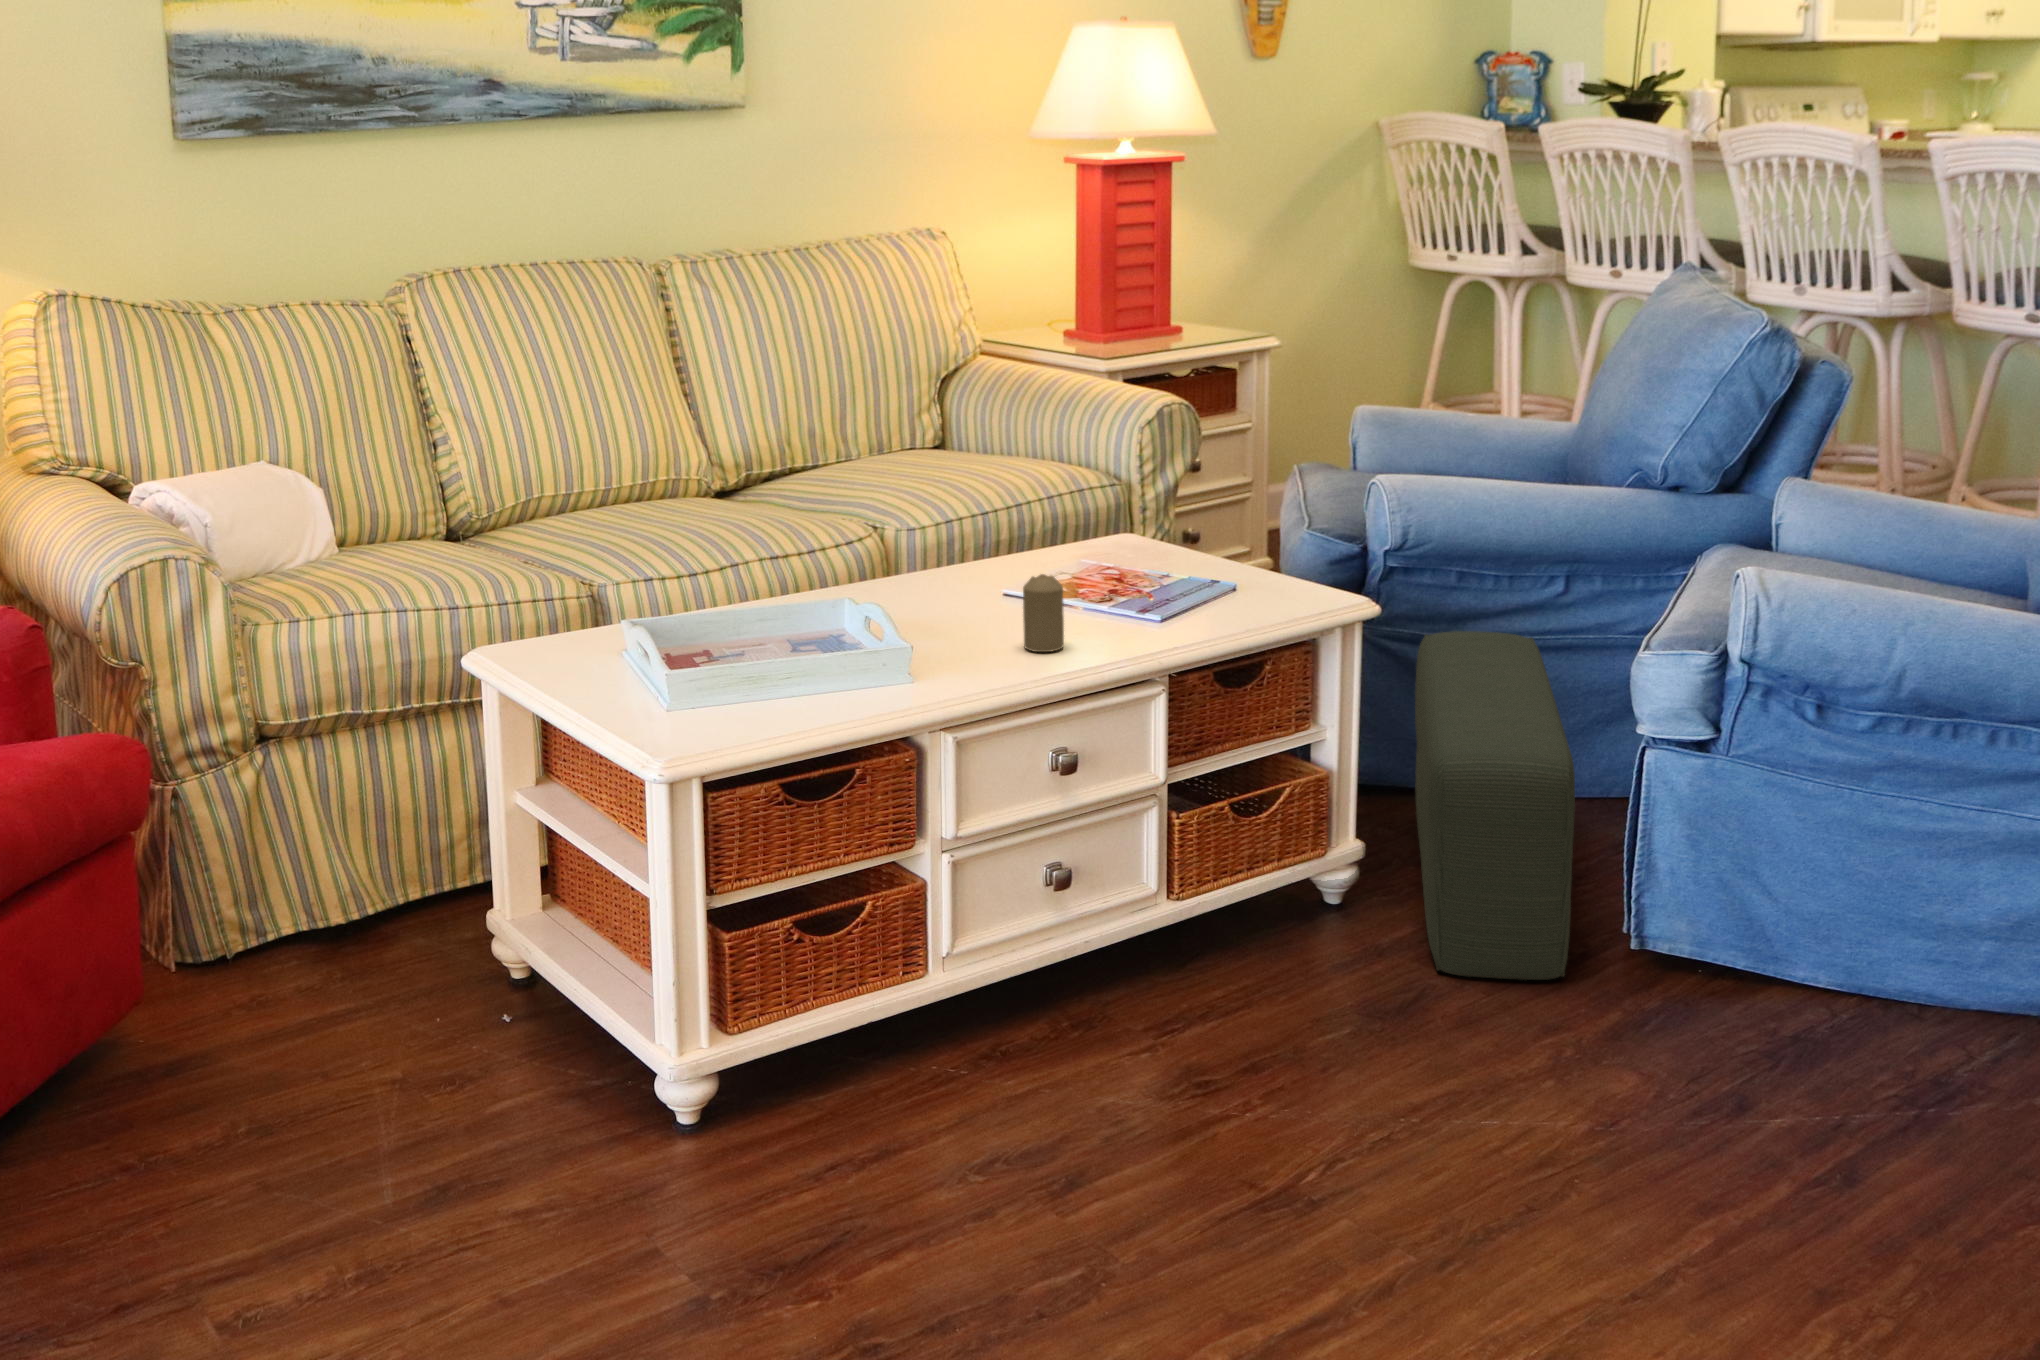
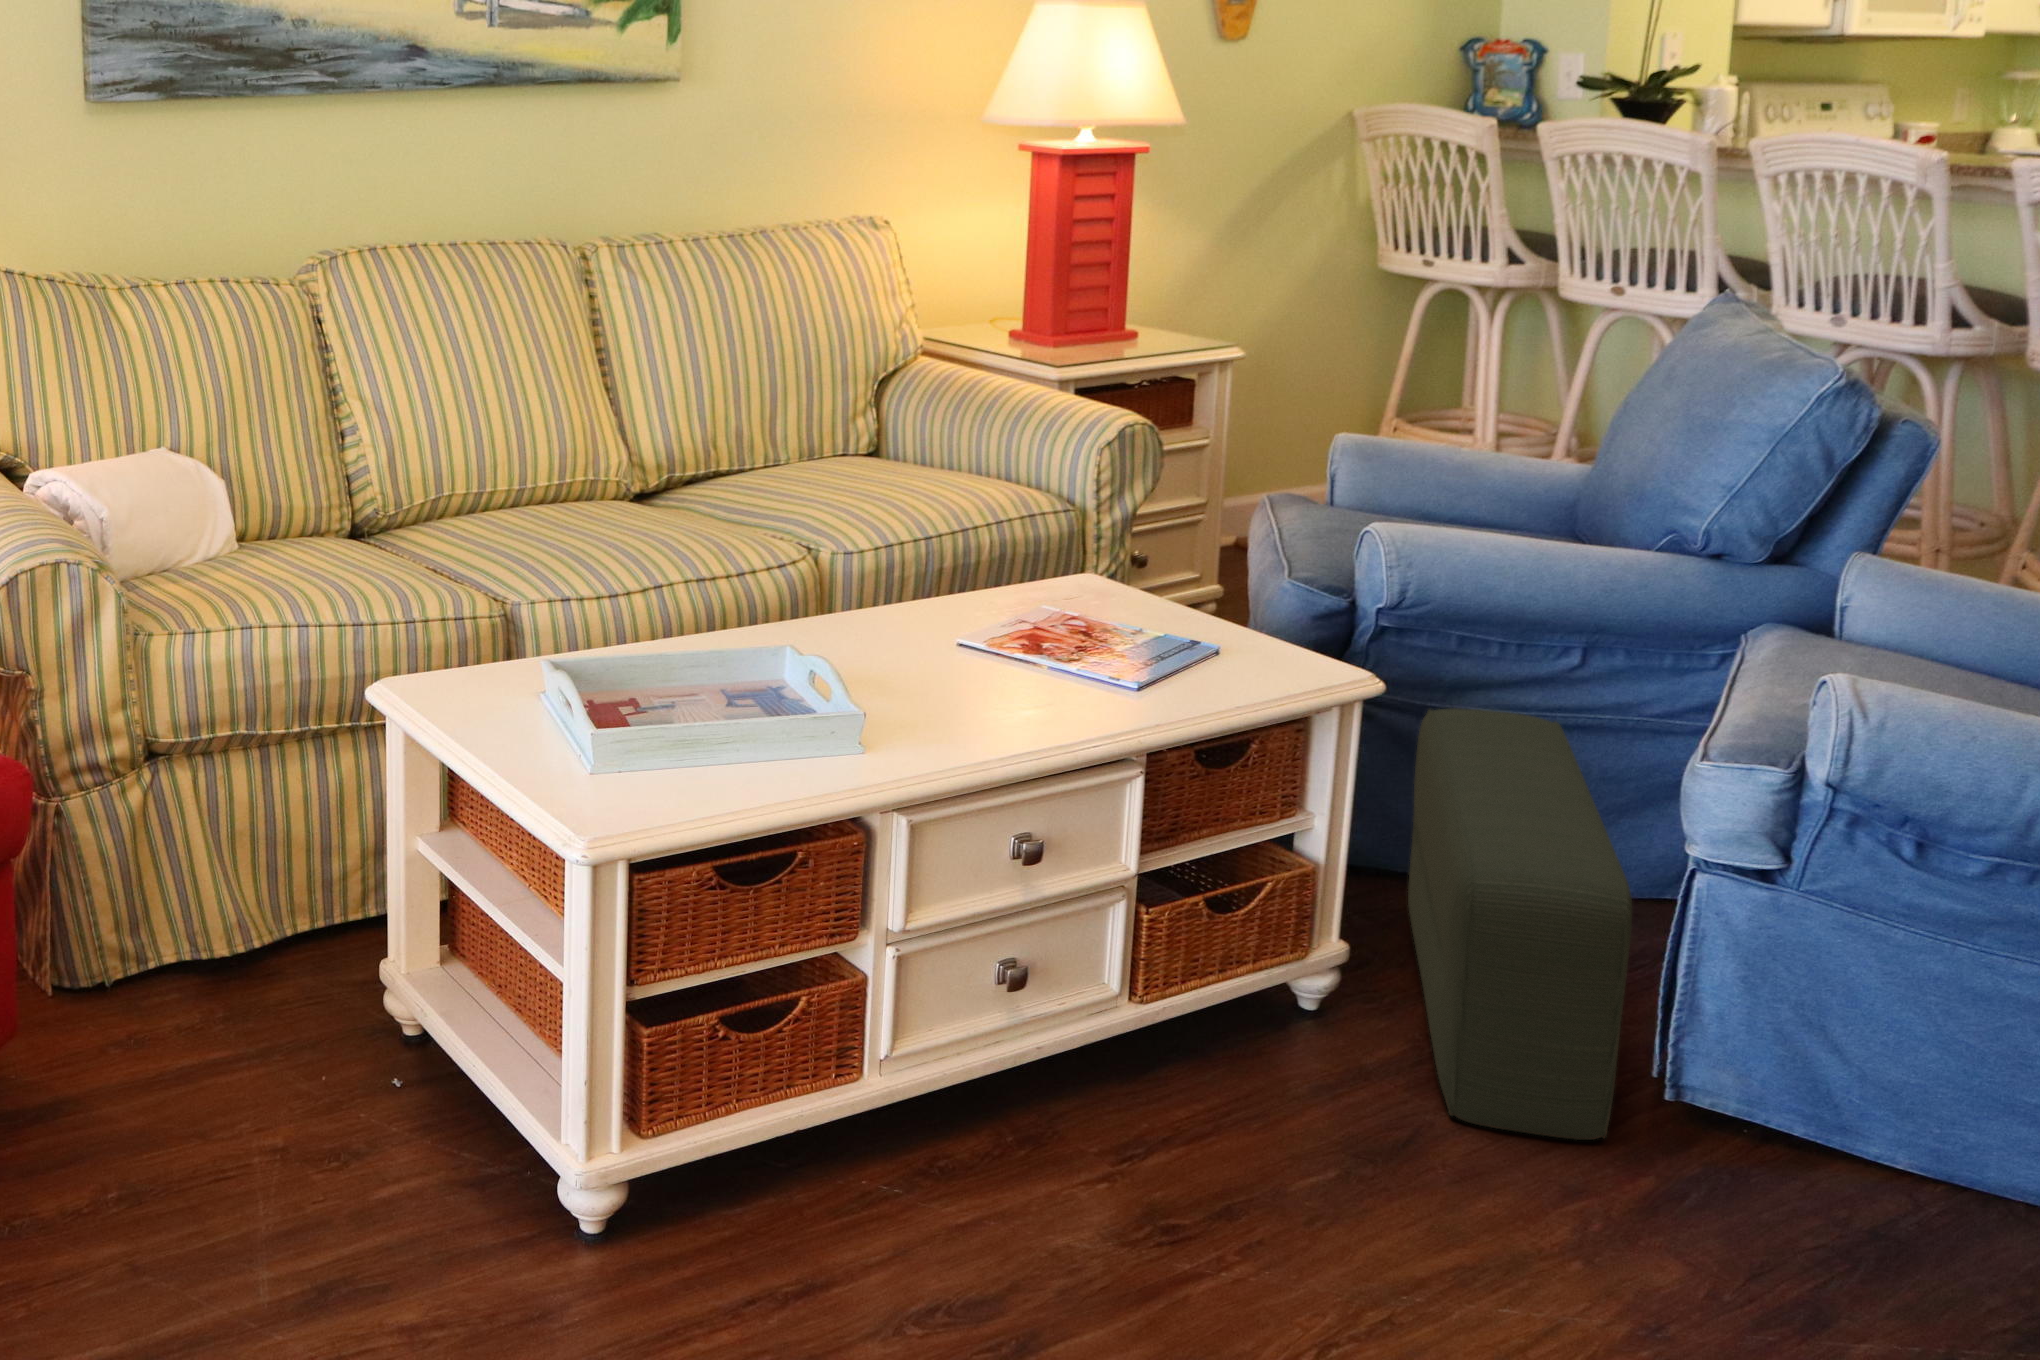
candle: present [1023,574,1064,652] -> none [986,634,1034,723]

